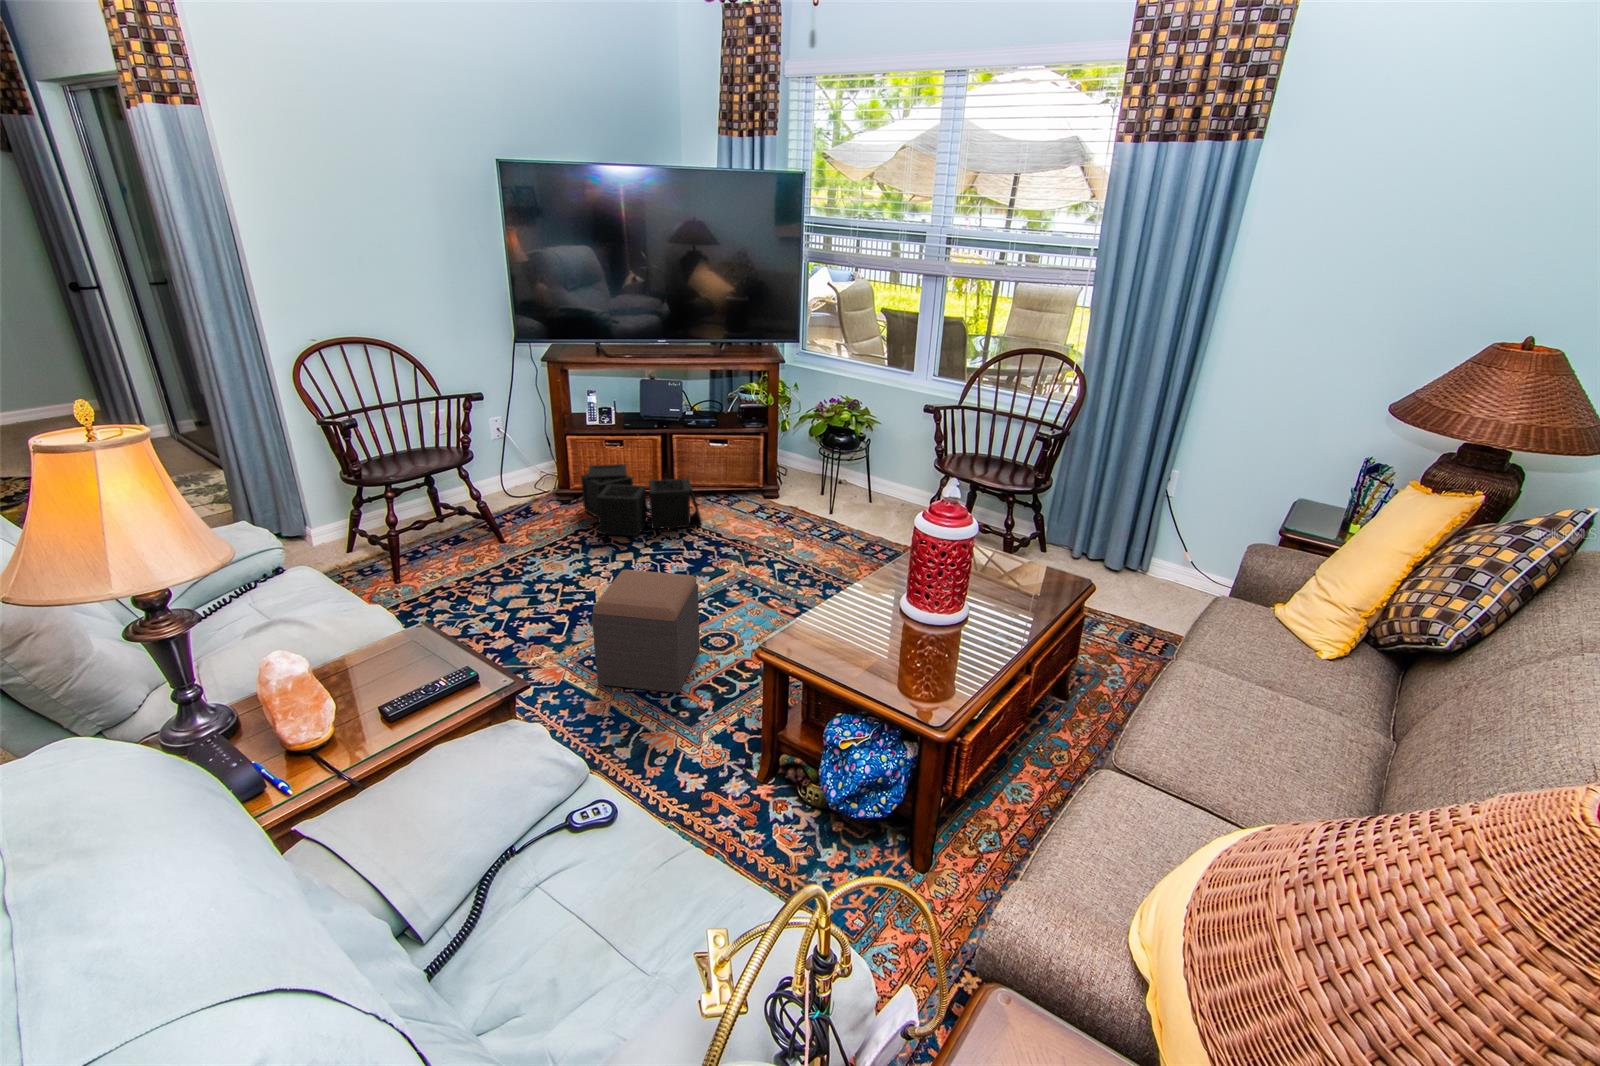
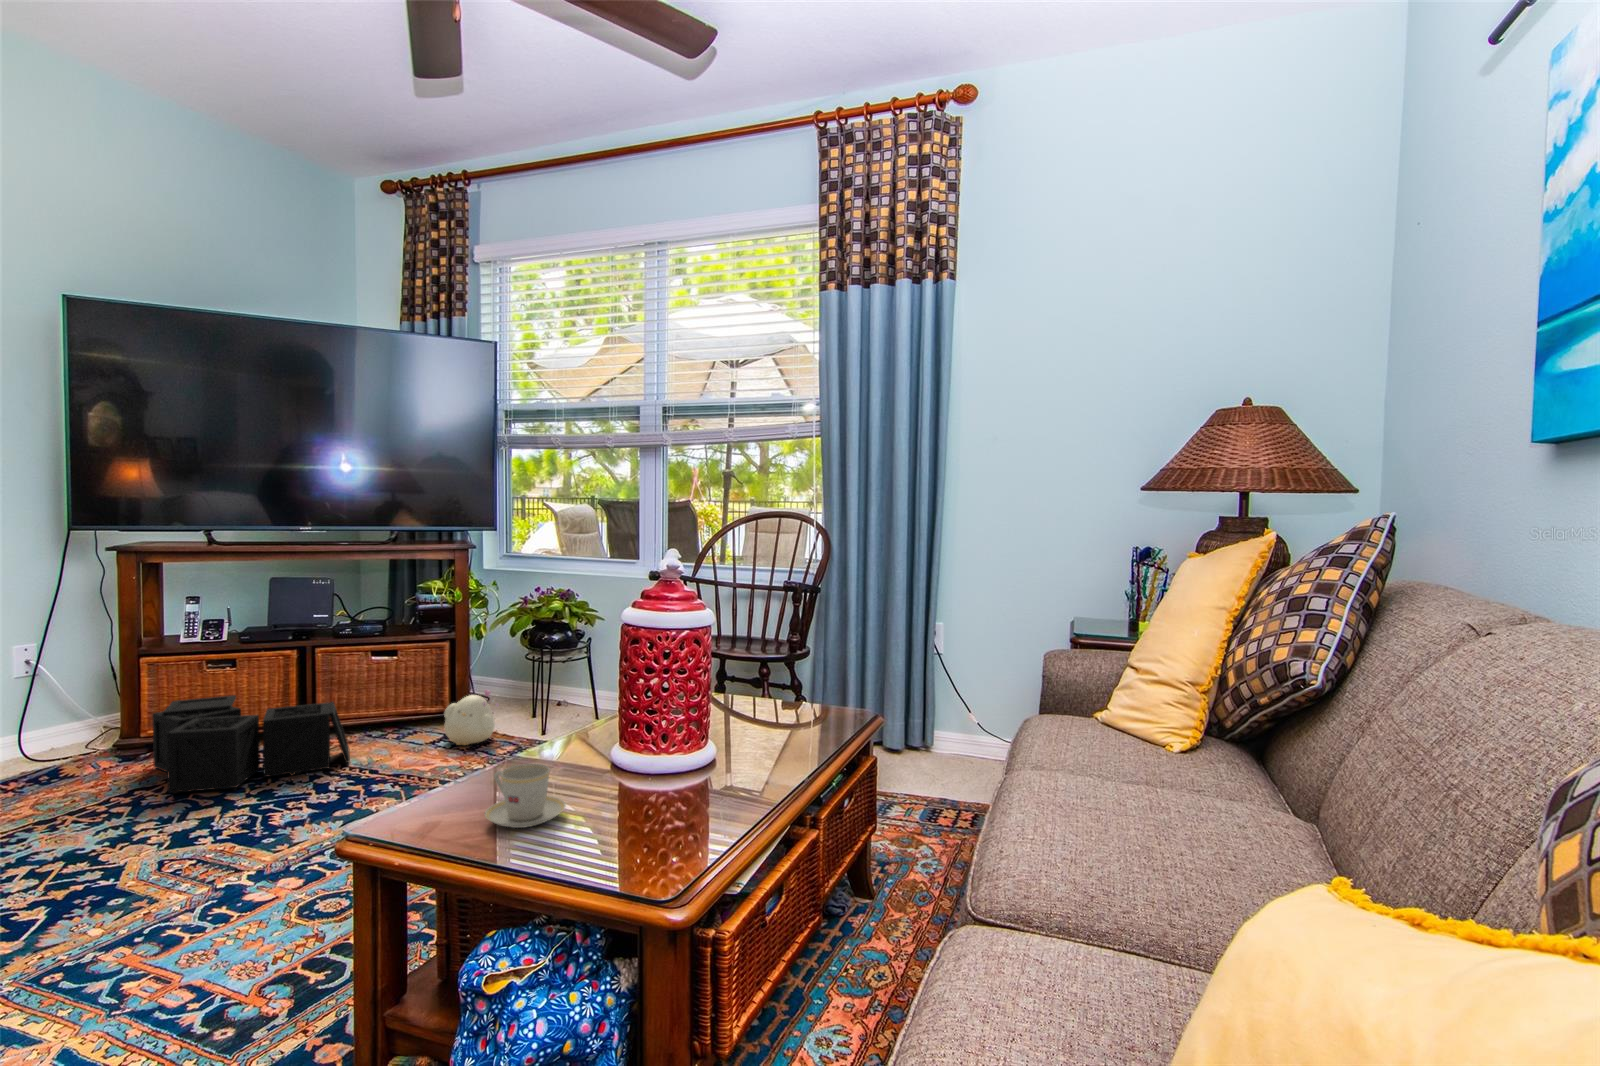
plush toy: none [761,480,800,518] -> present [444,690,498,745]
footstool: present [592,569,700,693] -> none [54,790,295,1016]
teacup: none [831,617,877,658] -> present [485,764,566,828]

